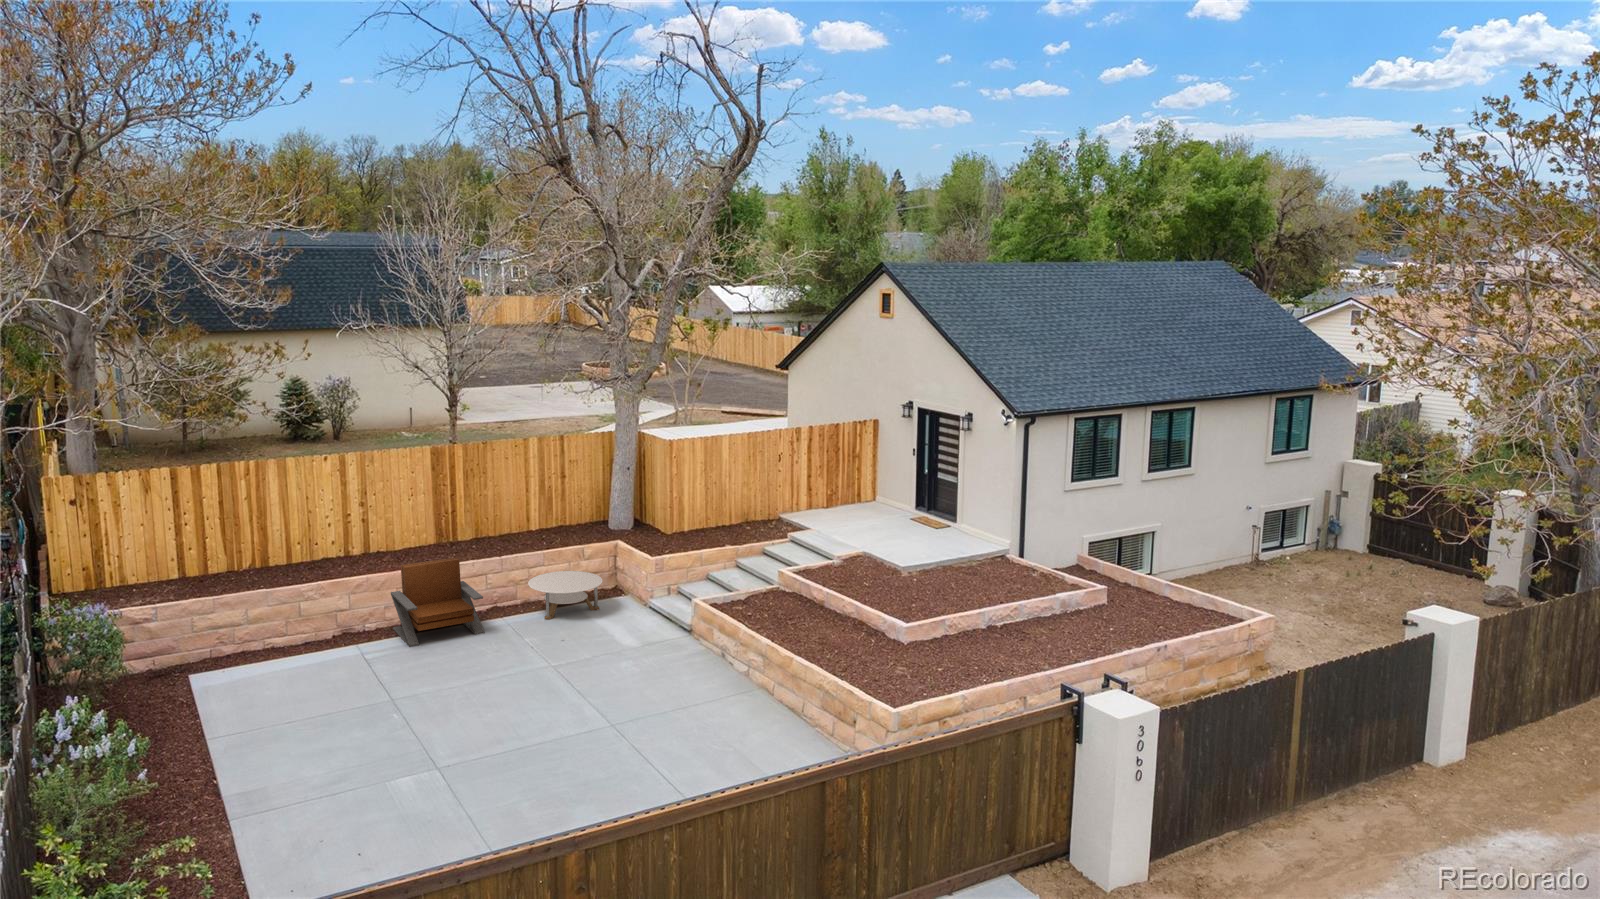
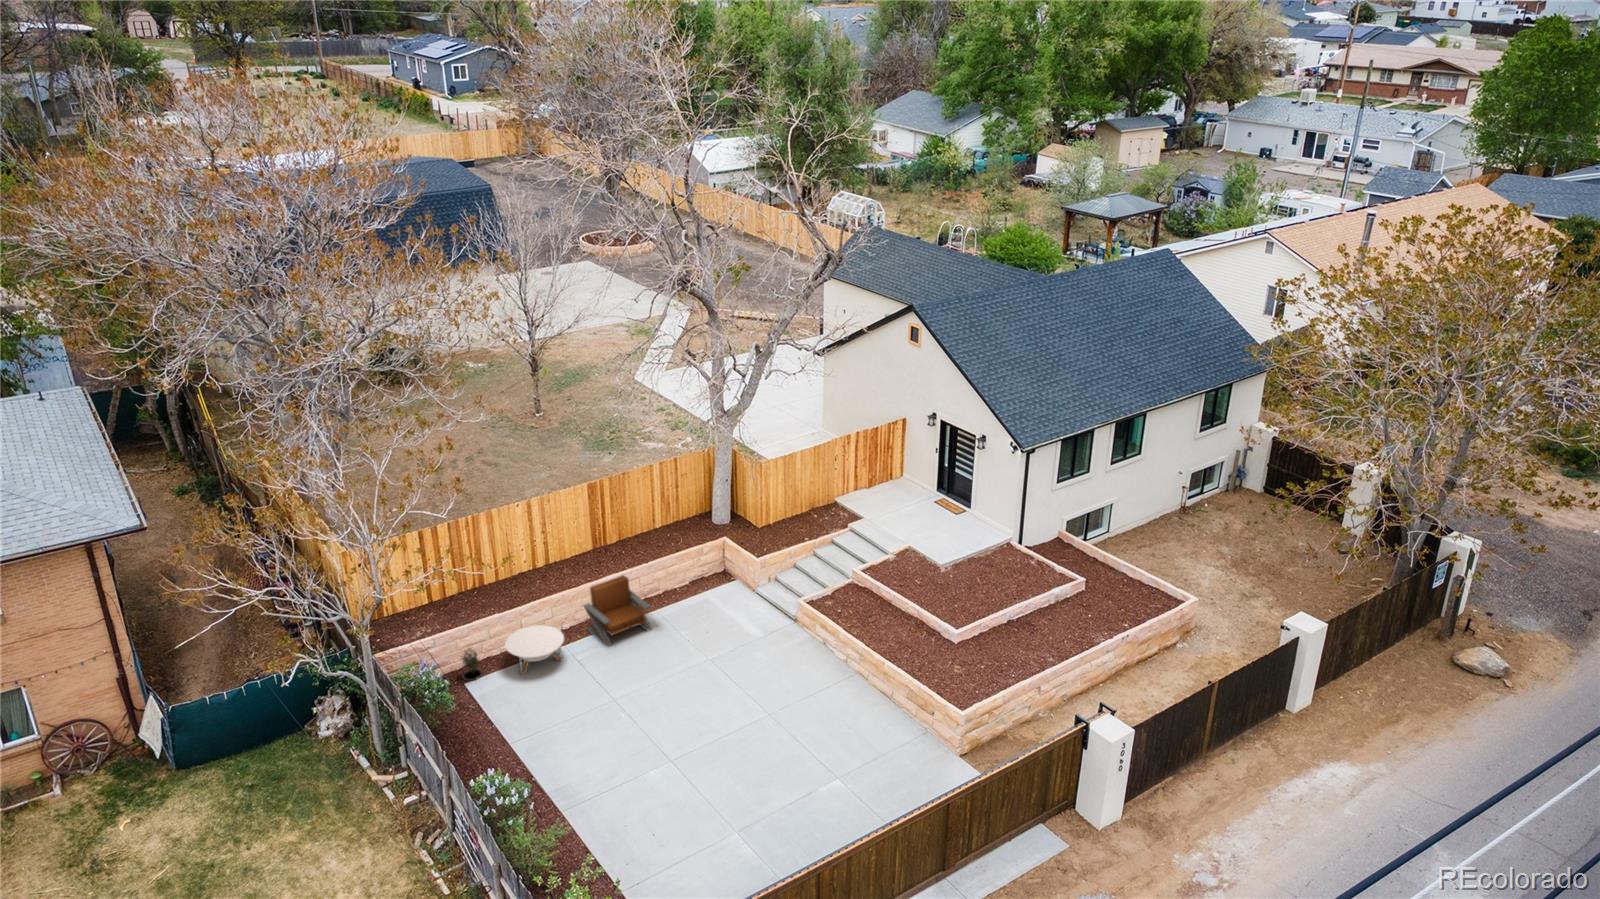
round table: present [528,571,602,620] -> present [505,625,564,674]
potted tree: none [181,618,217,671] -> present [461,649,482,681]

